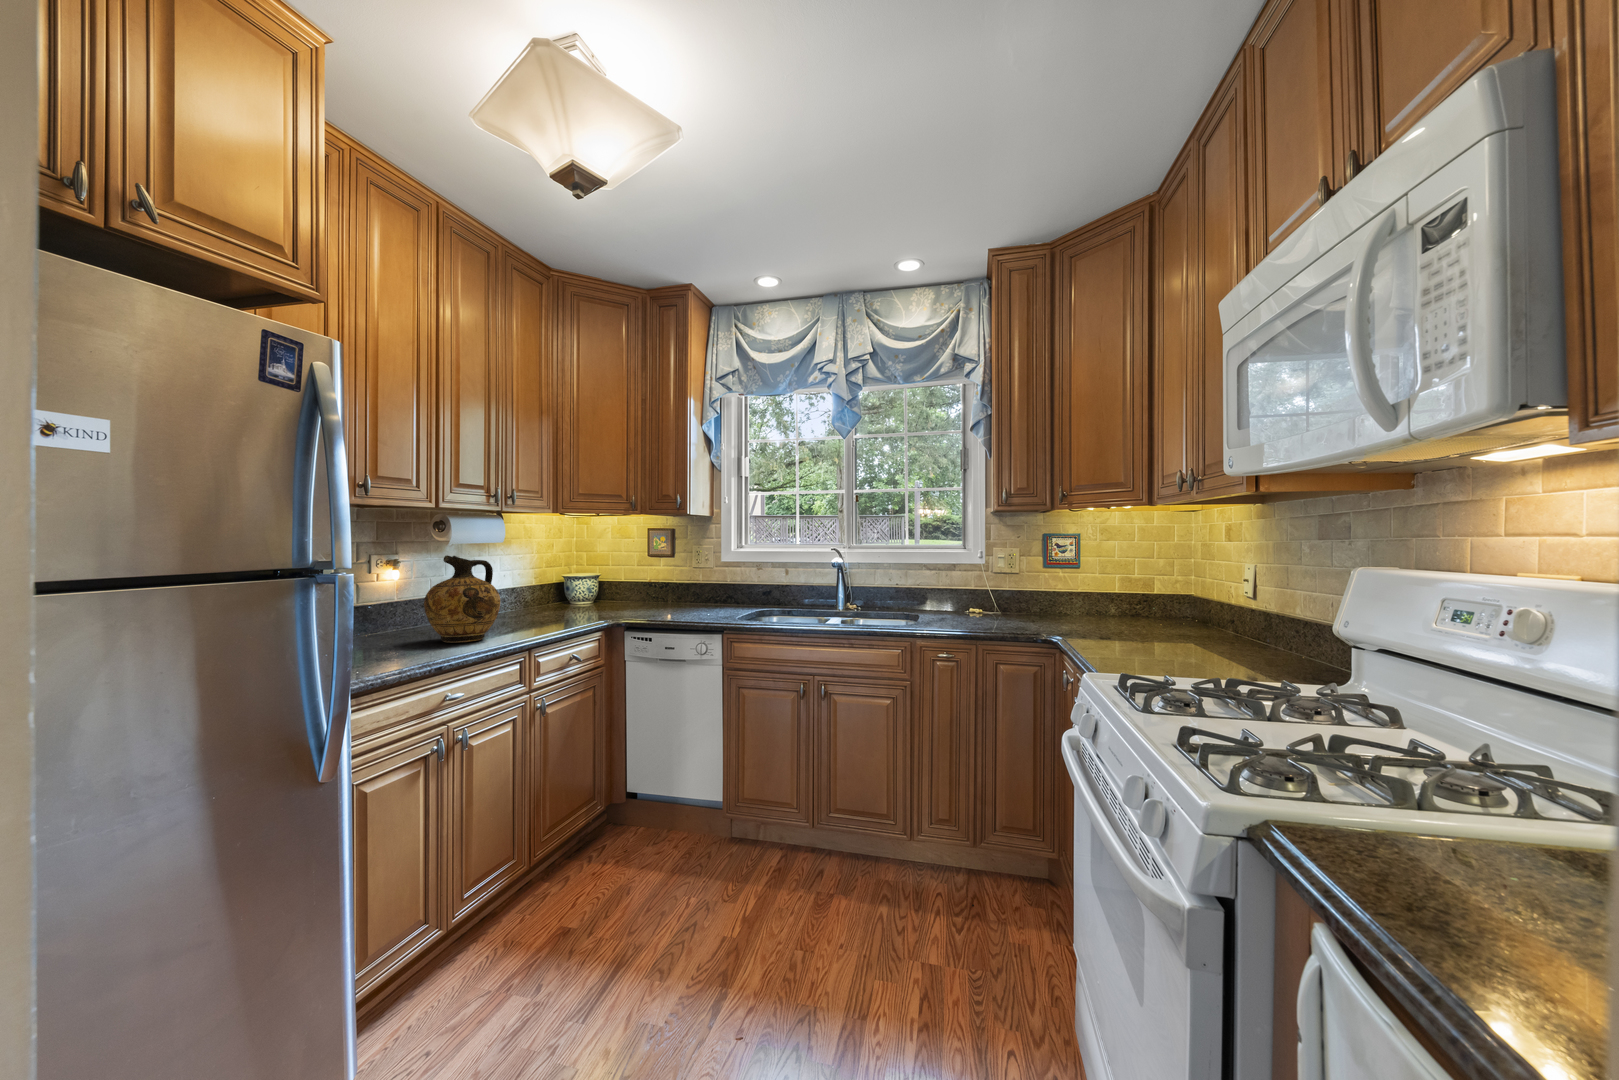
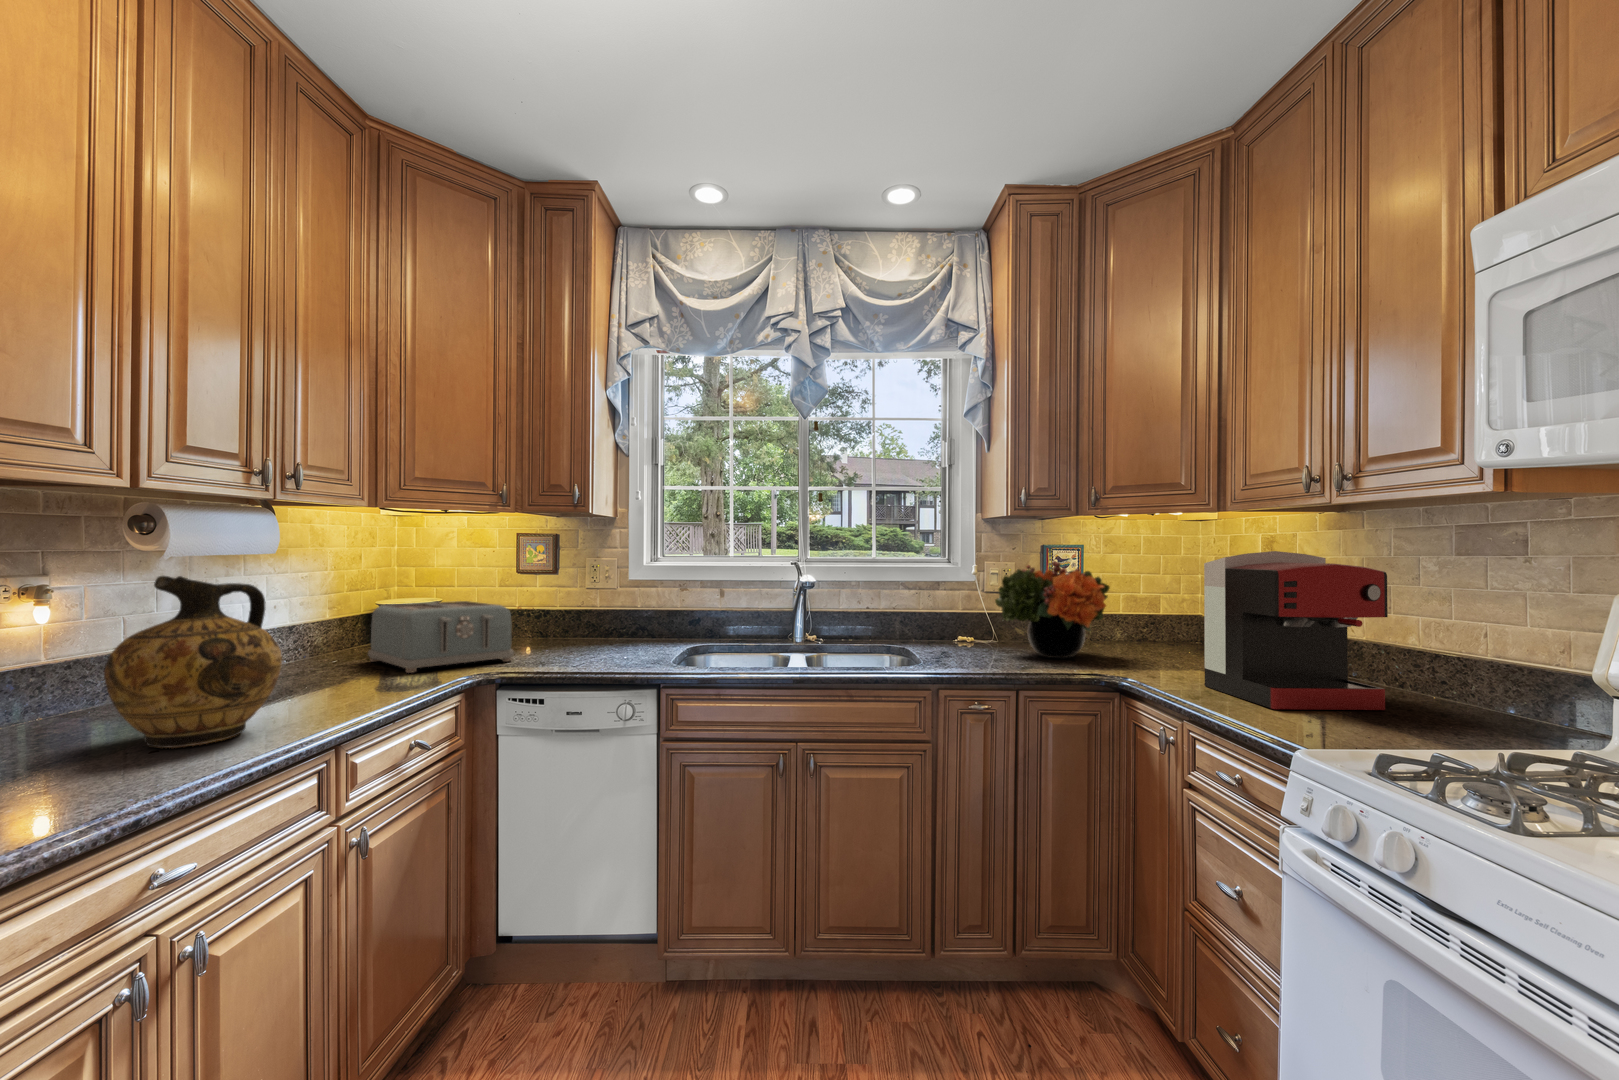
coffee maker: none [1099,539,1200,657] -> present [1204,551,1388,710]
flower arrangement: none [983,548,1076,624] -> present [995,561,1110,658]
toaster: none [554,576,639,619] -> present [368,601,514,673]

